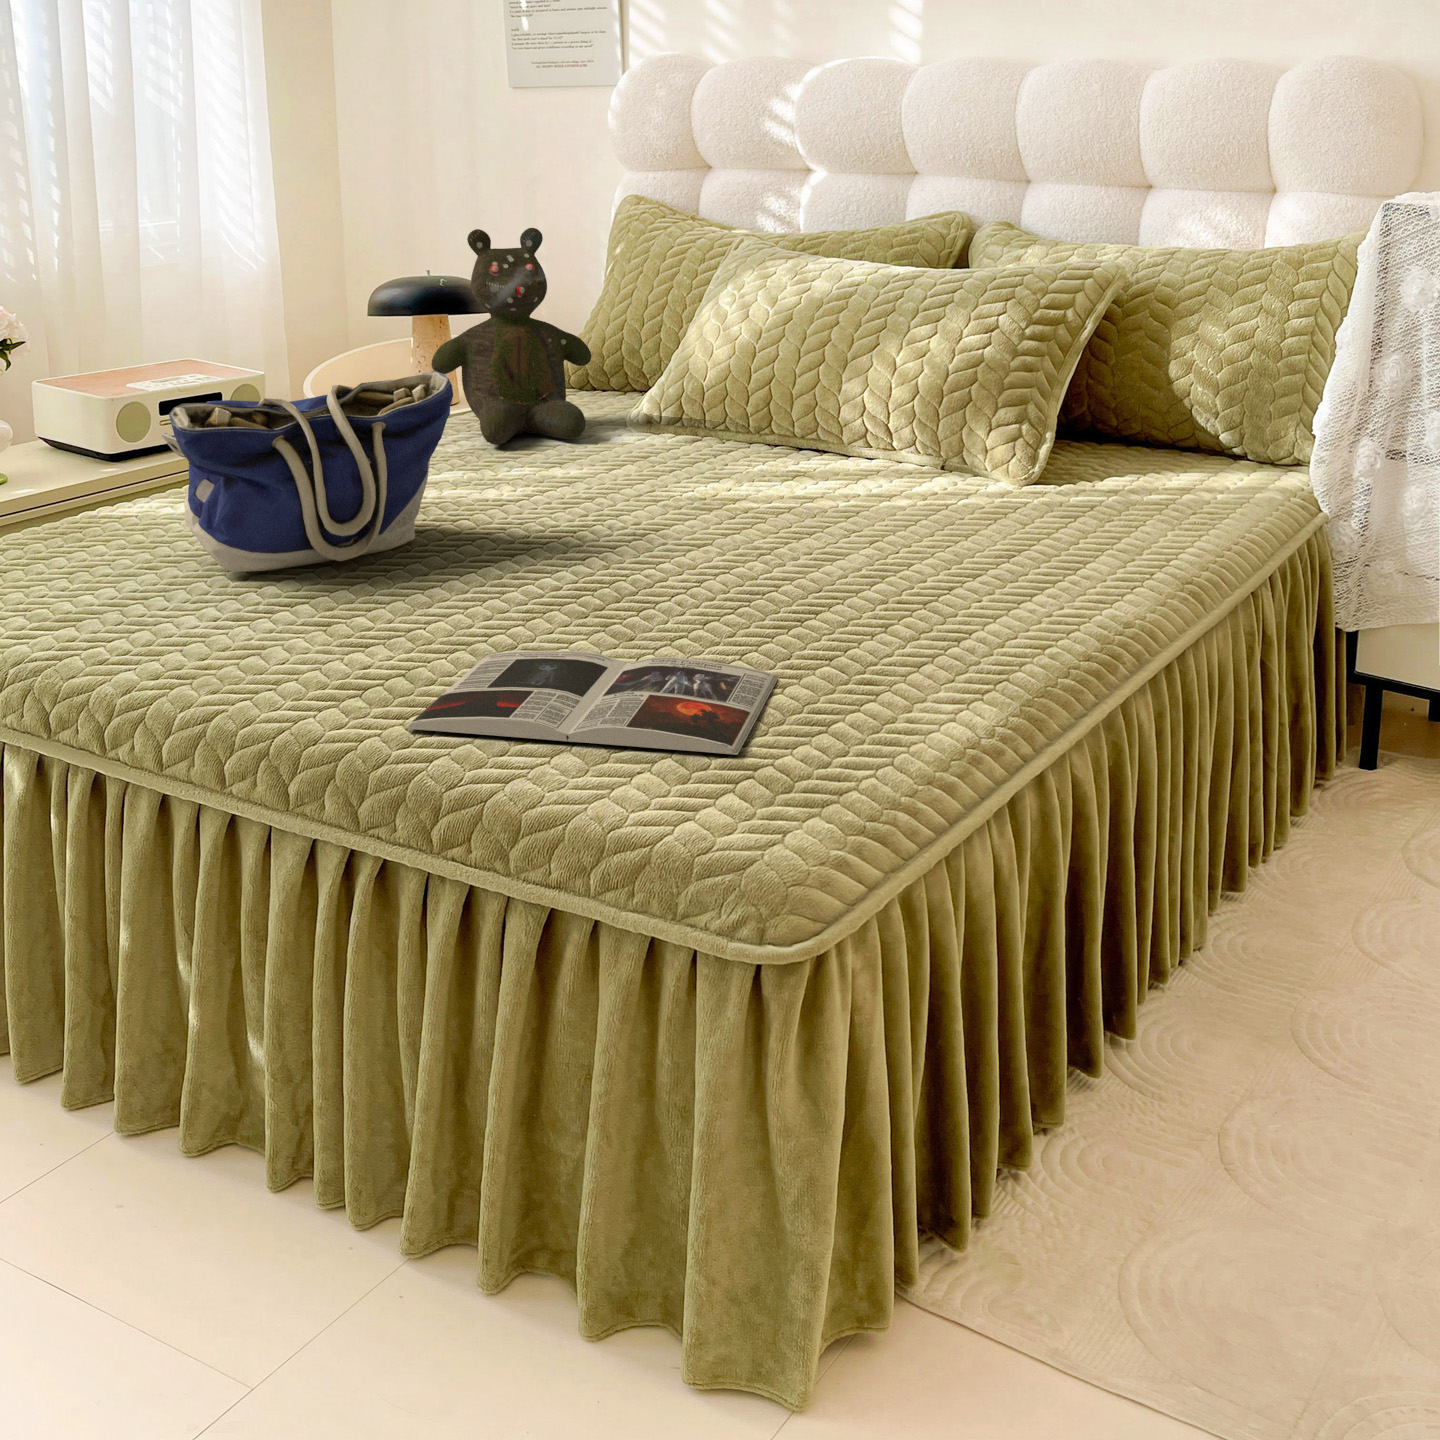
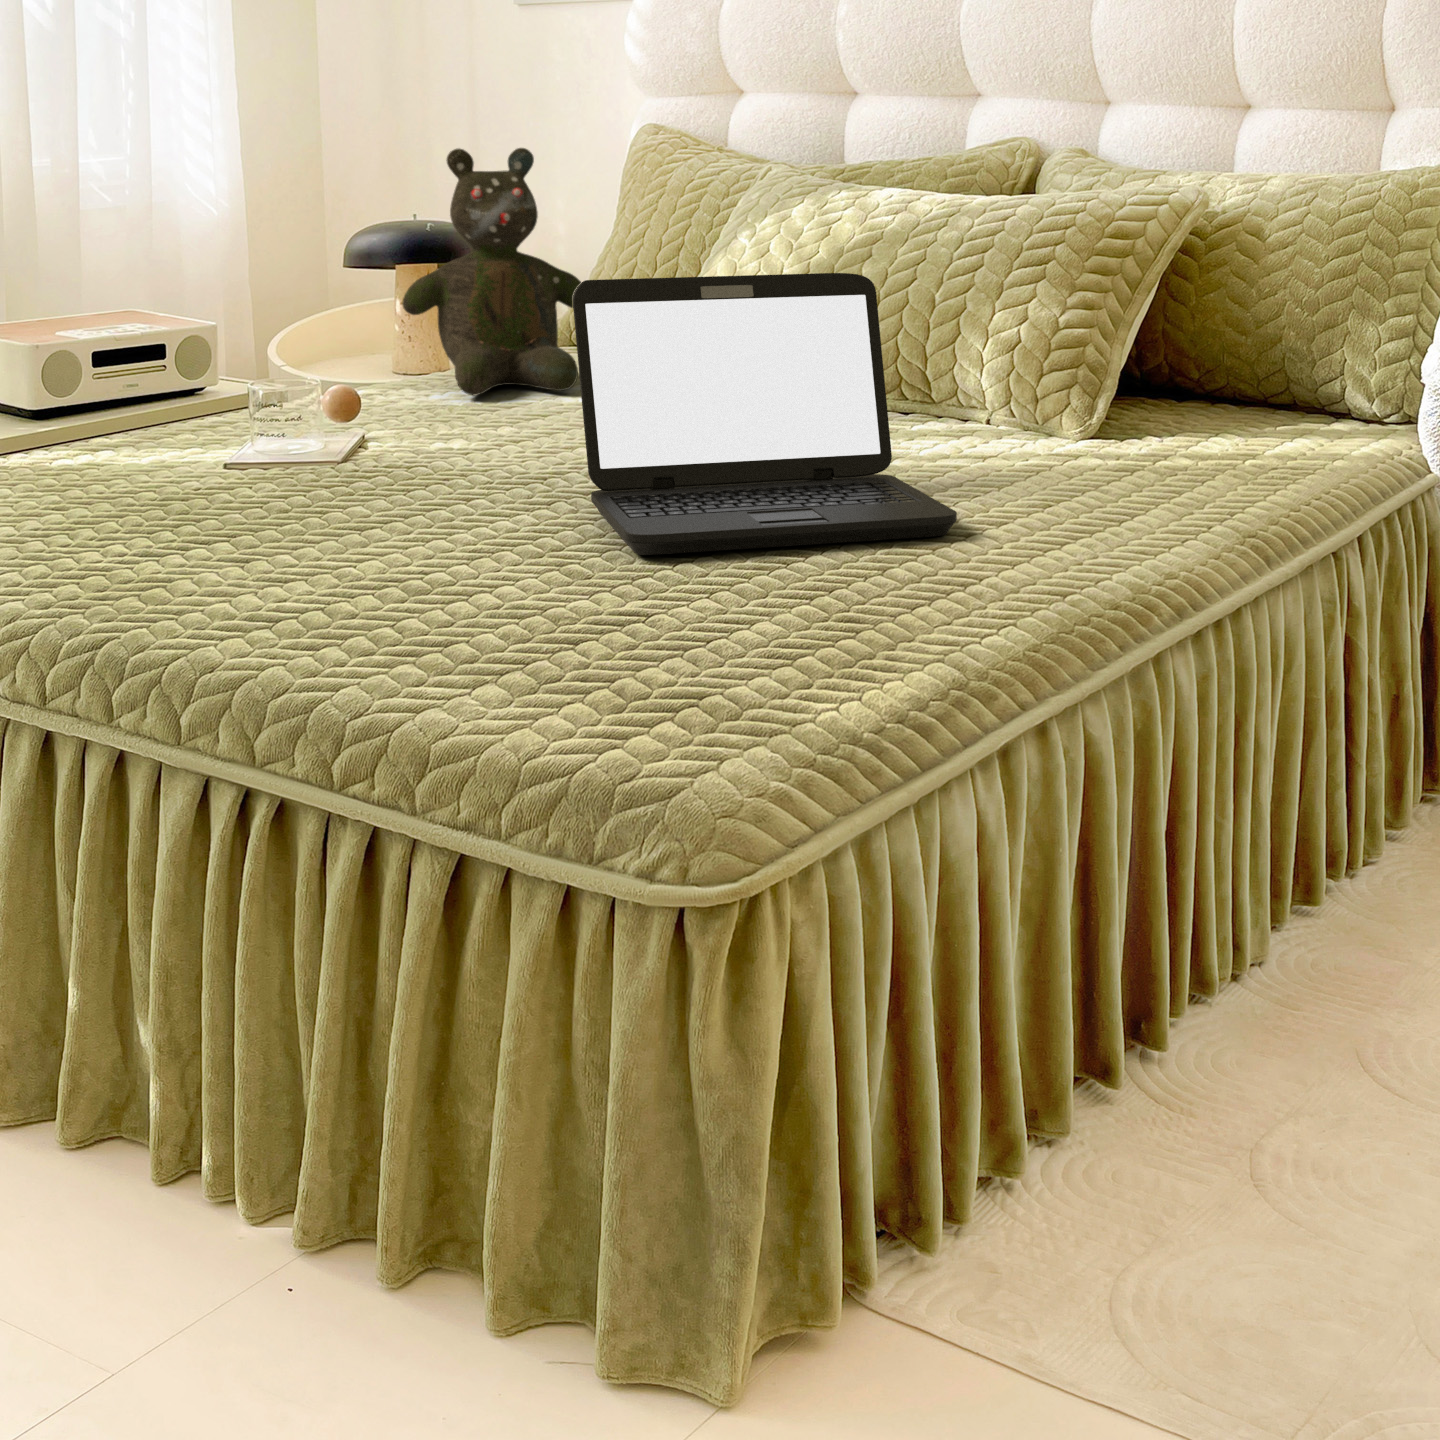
laptop: none [601,353,941,612] -> present [573,273,957,555]
tote bag: present [162,371,453,572] -> none [70,288,406,511]
magazine: present [405,650,778,755] -> none [314,586,747,687]

